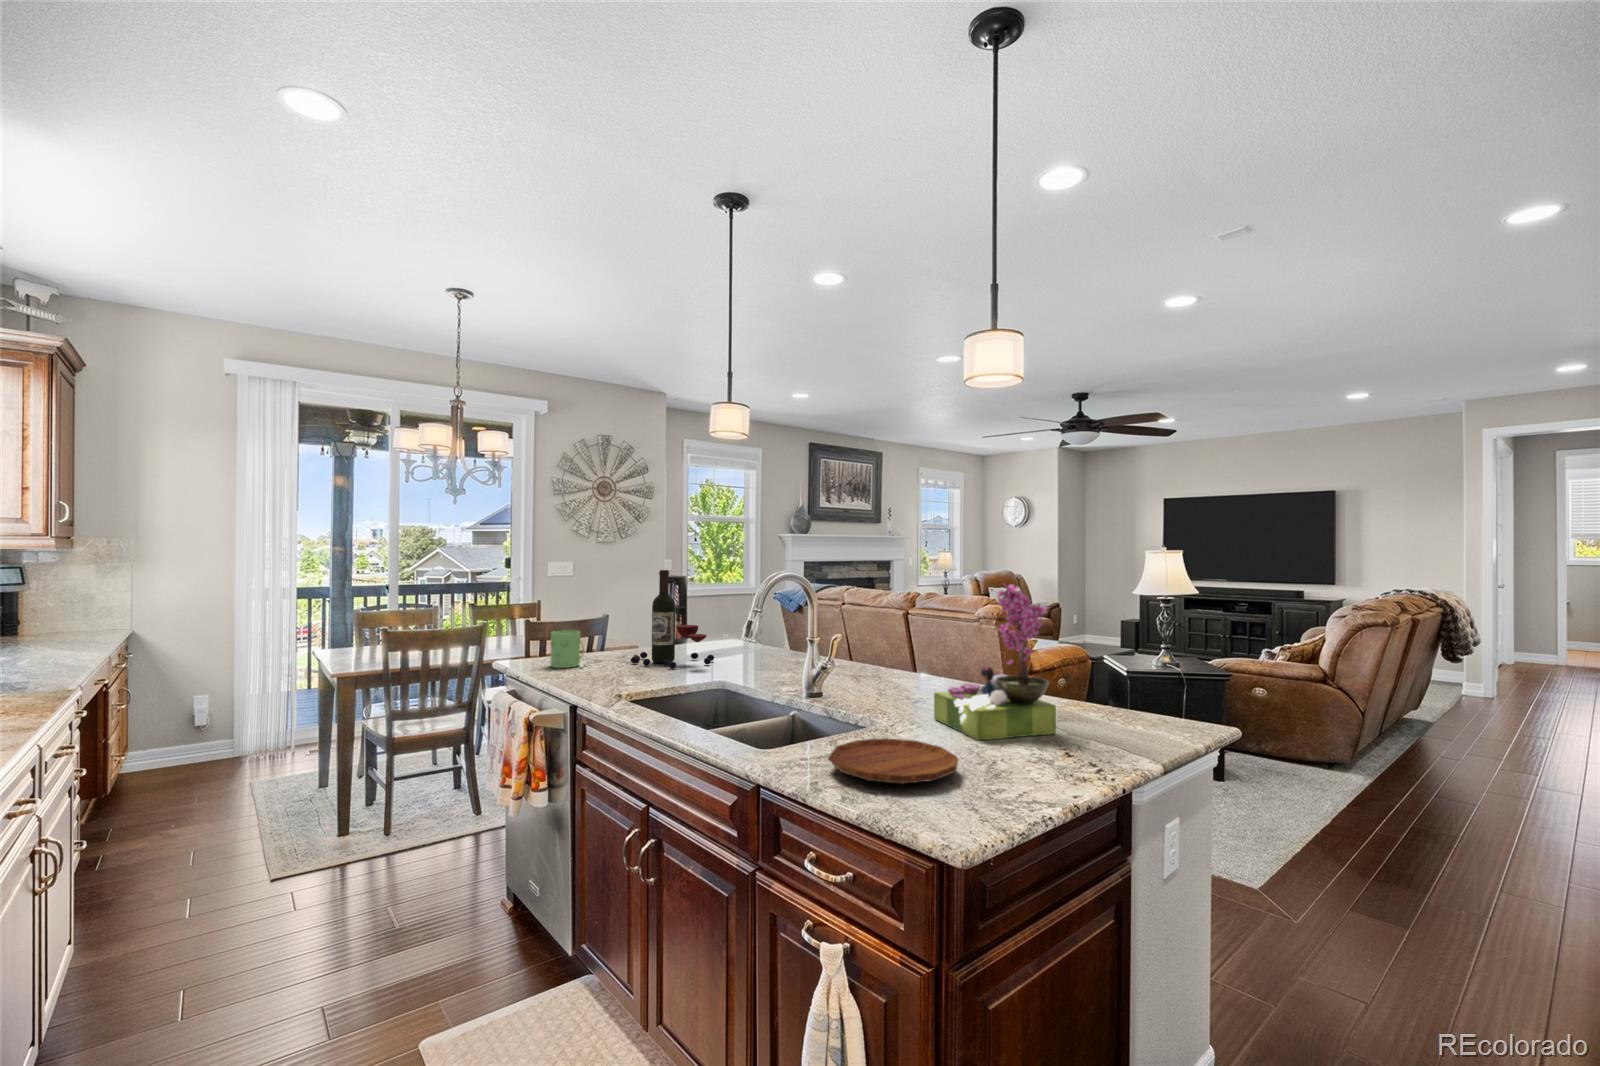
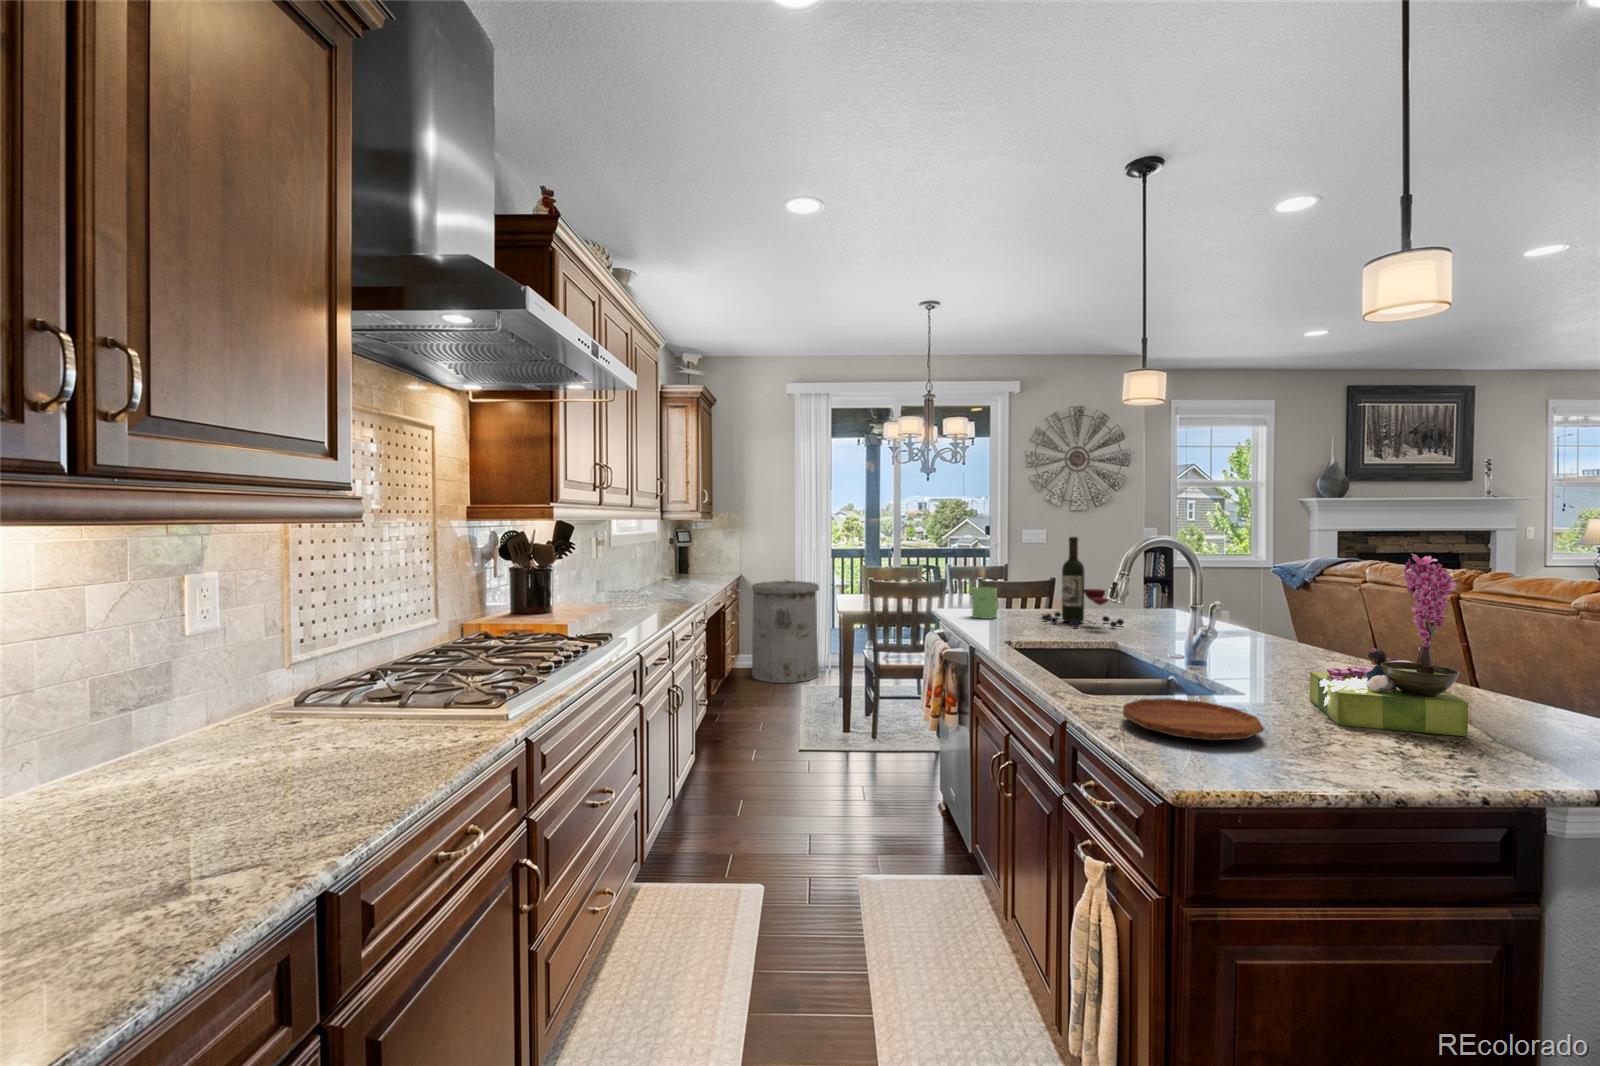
trash can: none [153,635,280,788] -> present [752,580,819,683]

